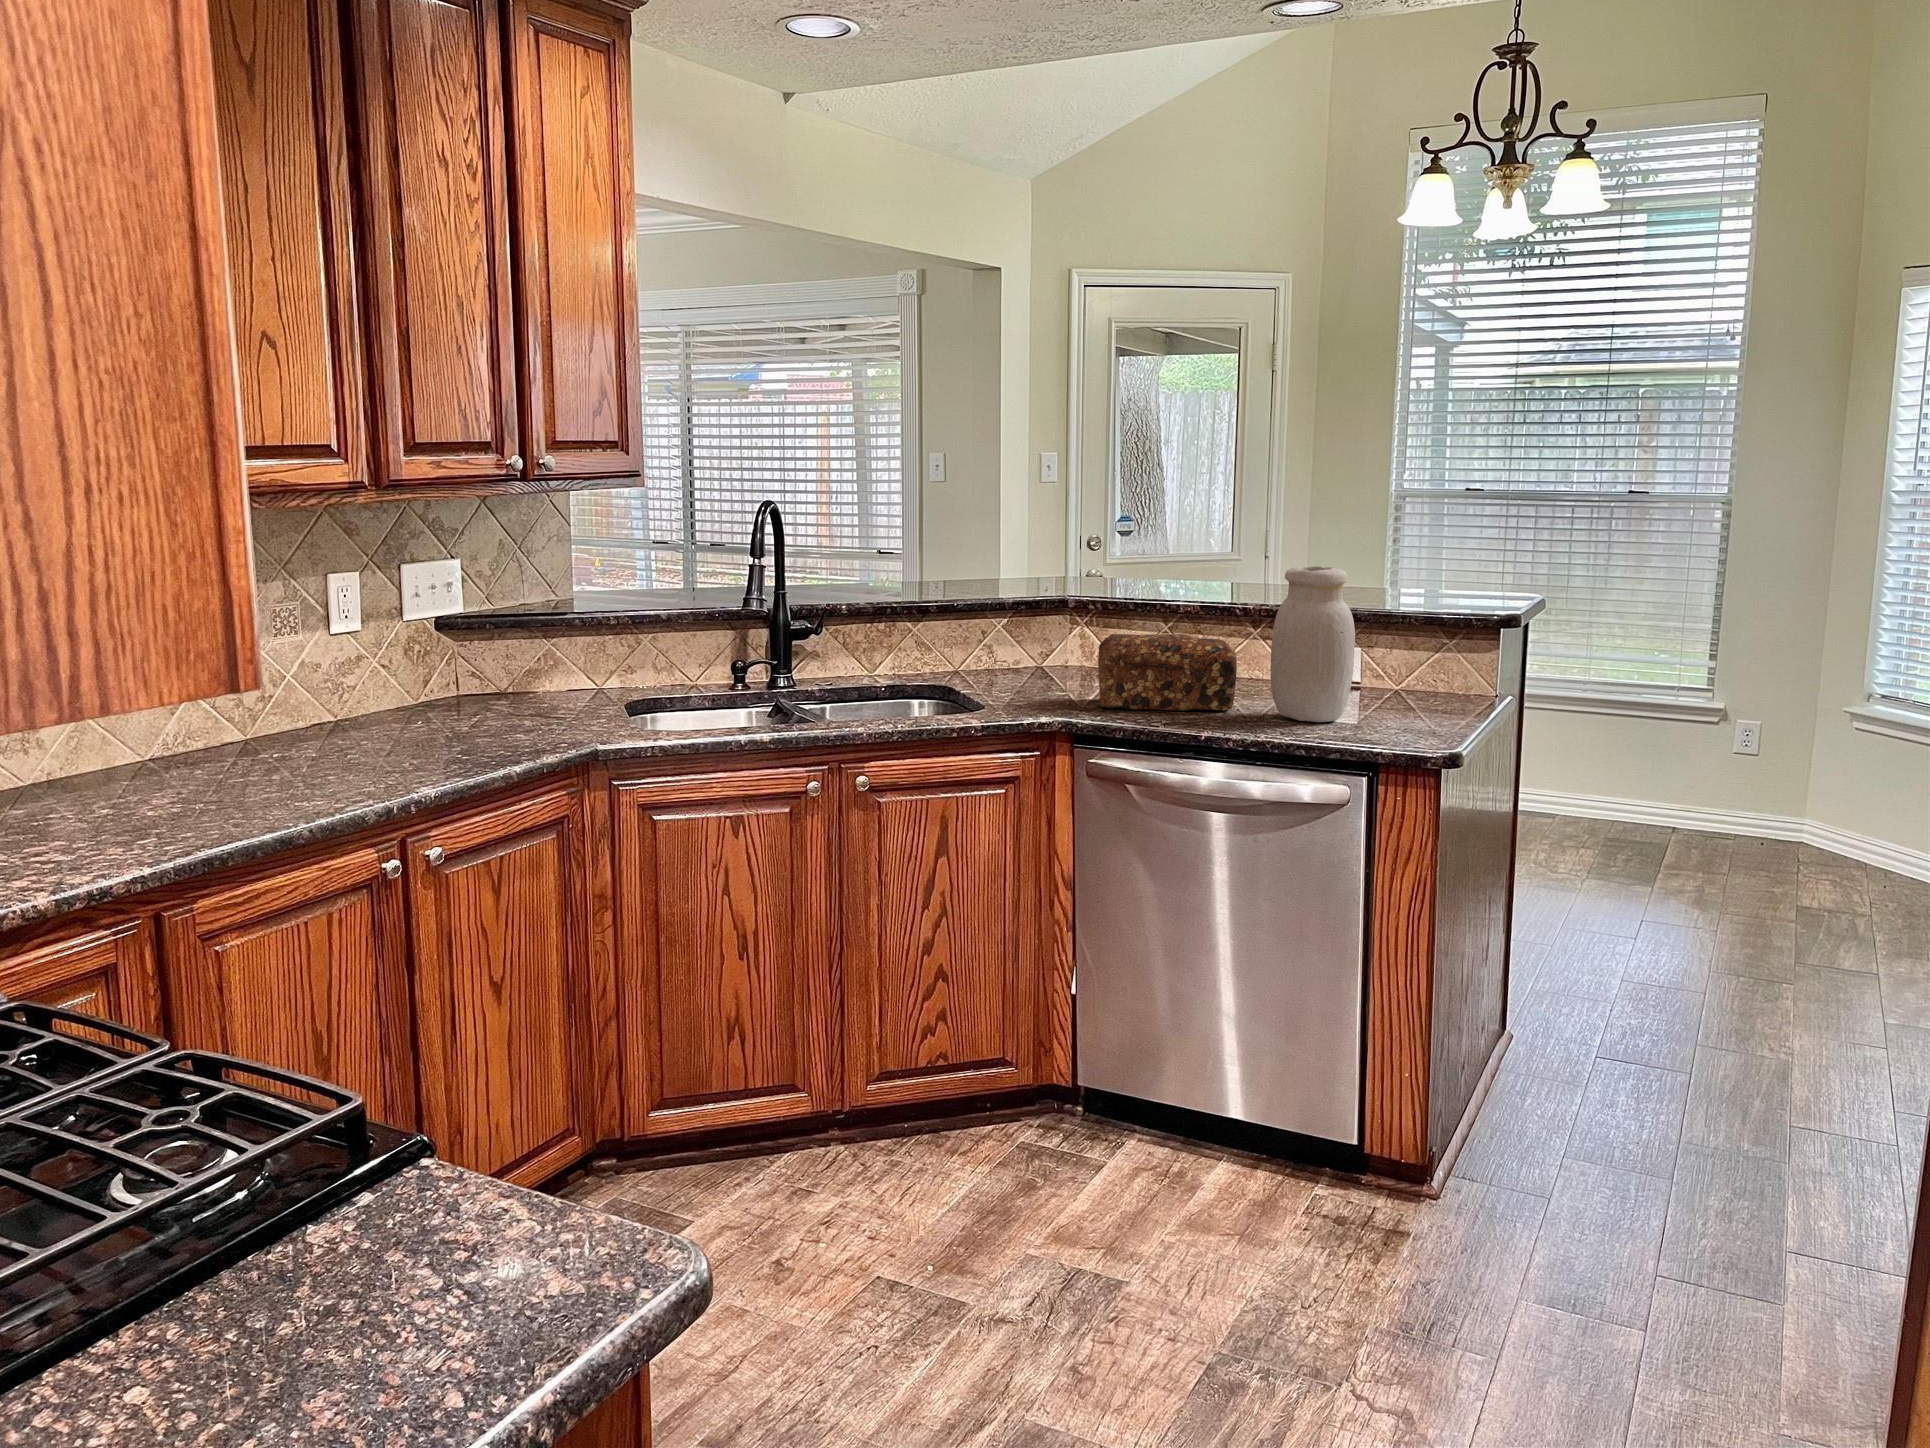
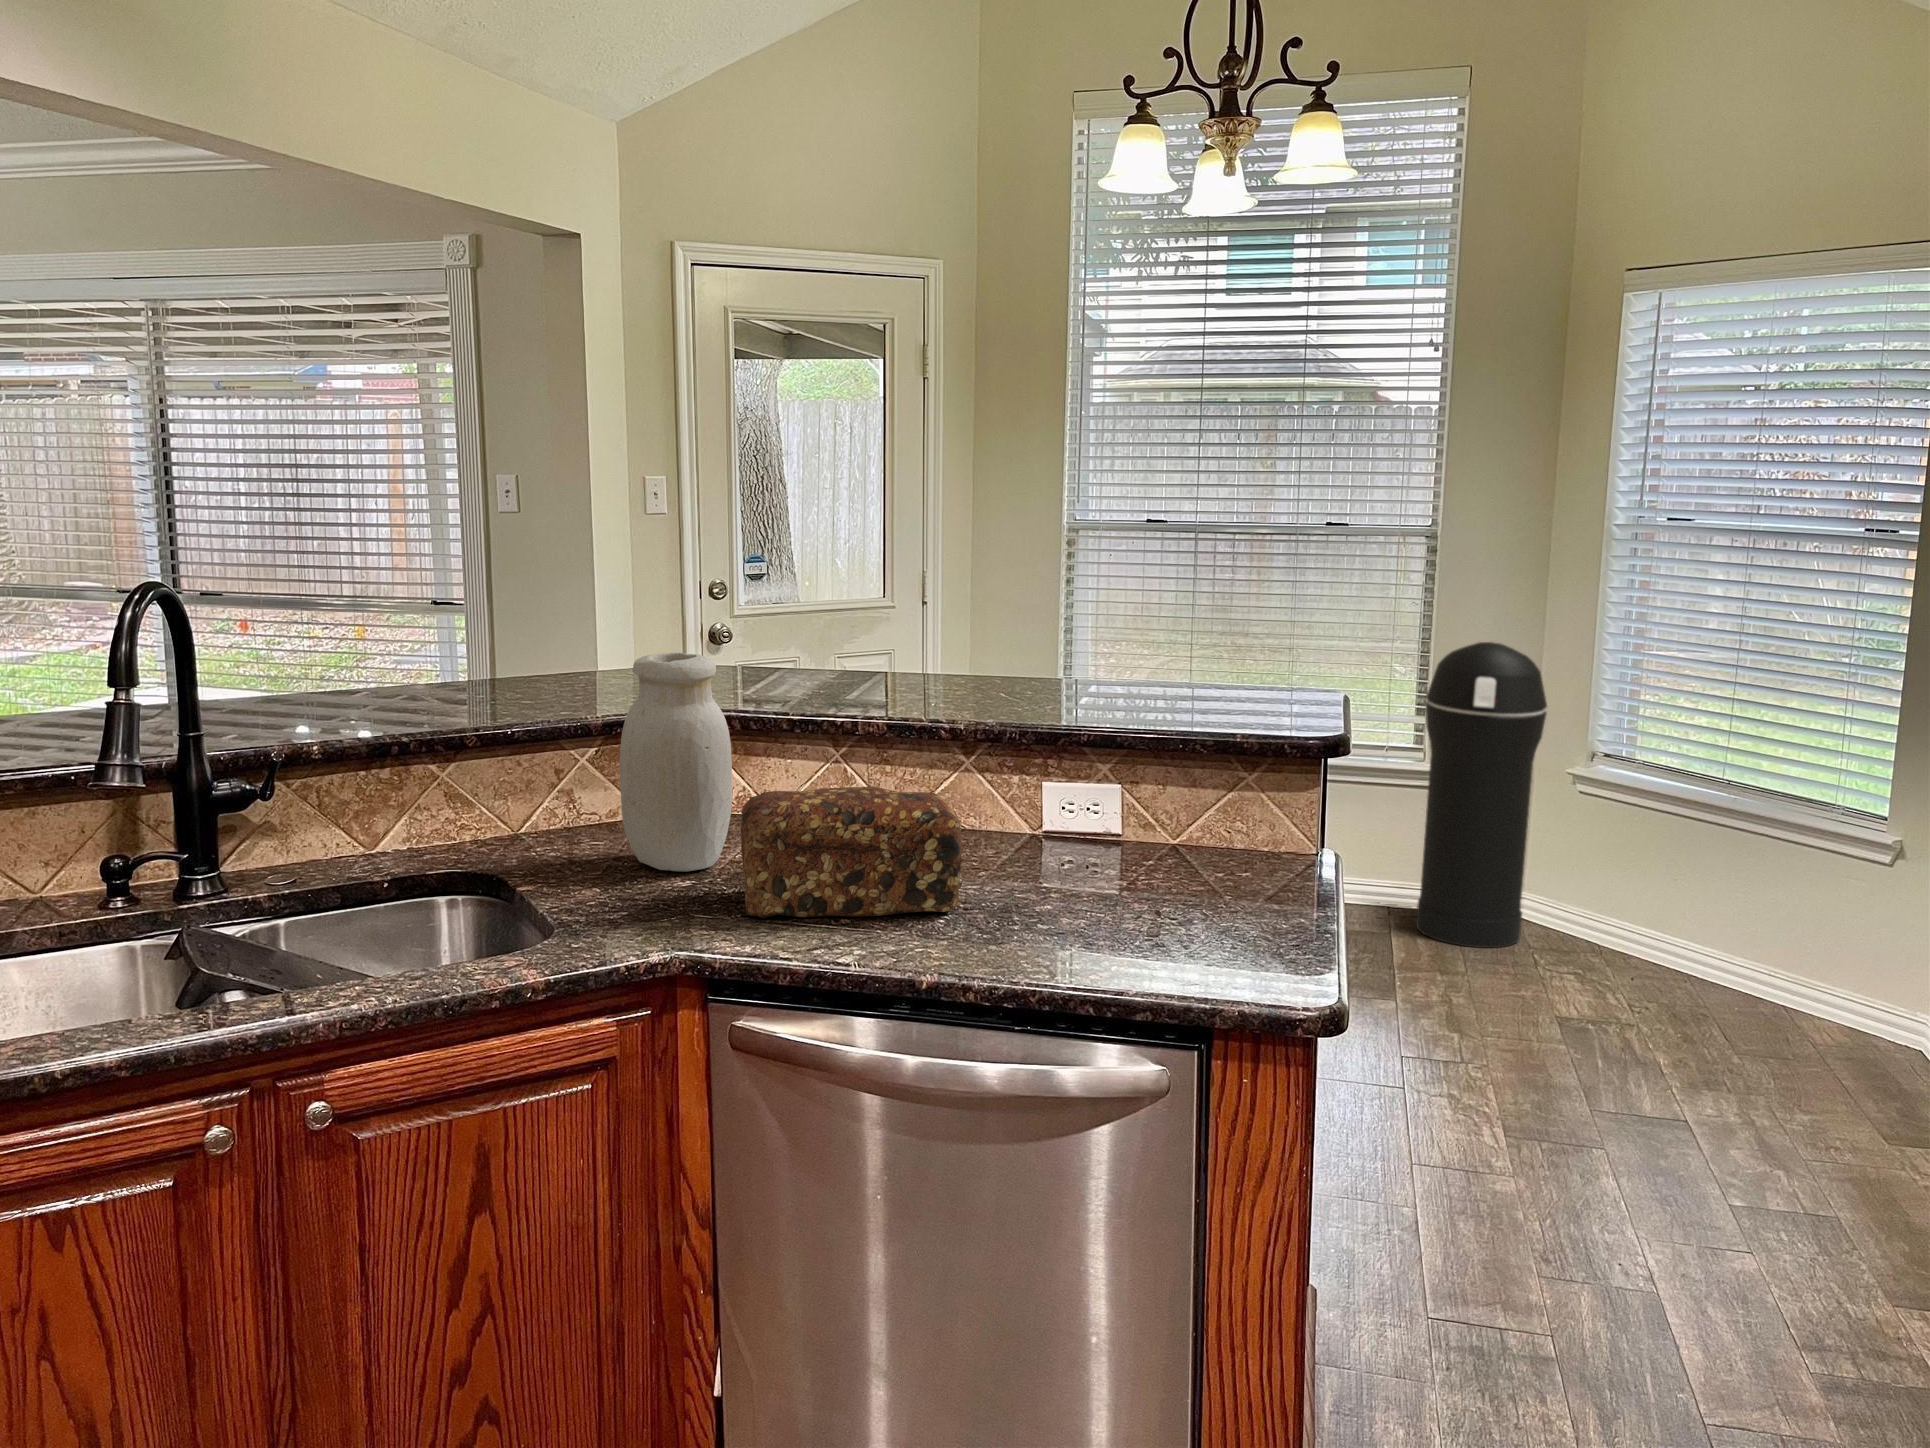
jar: present [1270,566,1355,722] -> present [620,653,732,872]
trash can: none [1696,592,1823,859] -> present [1416,642,1547,948]

